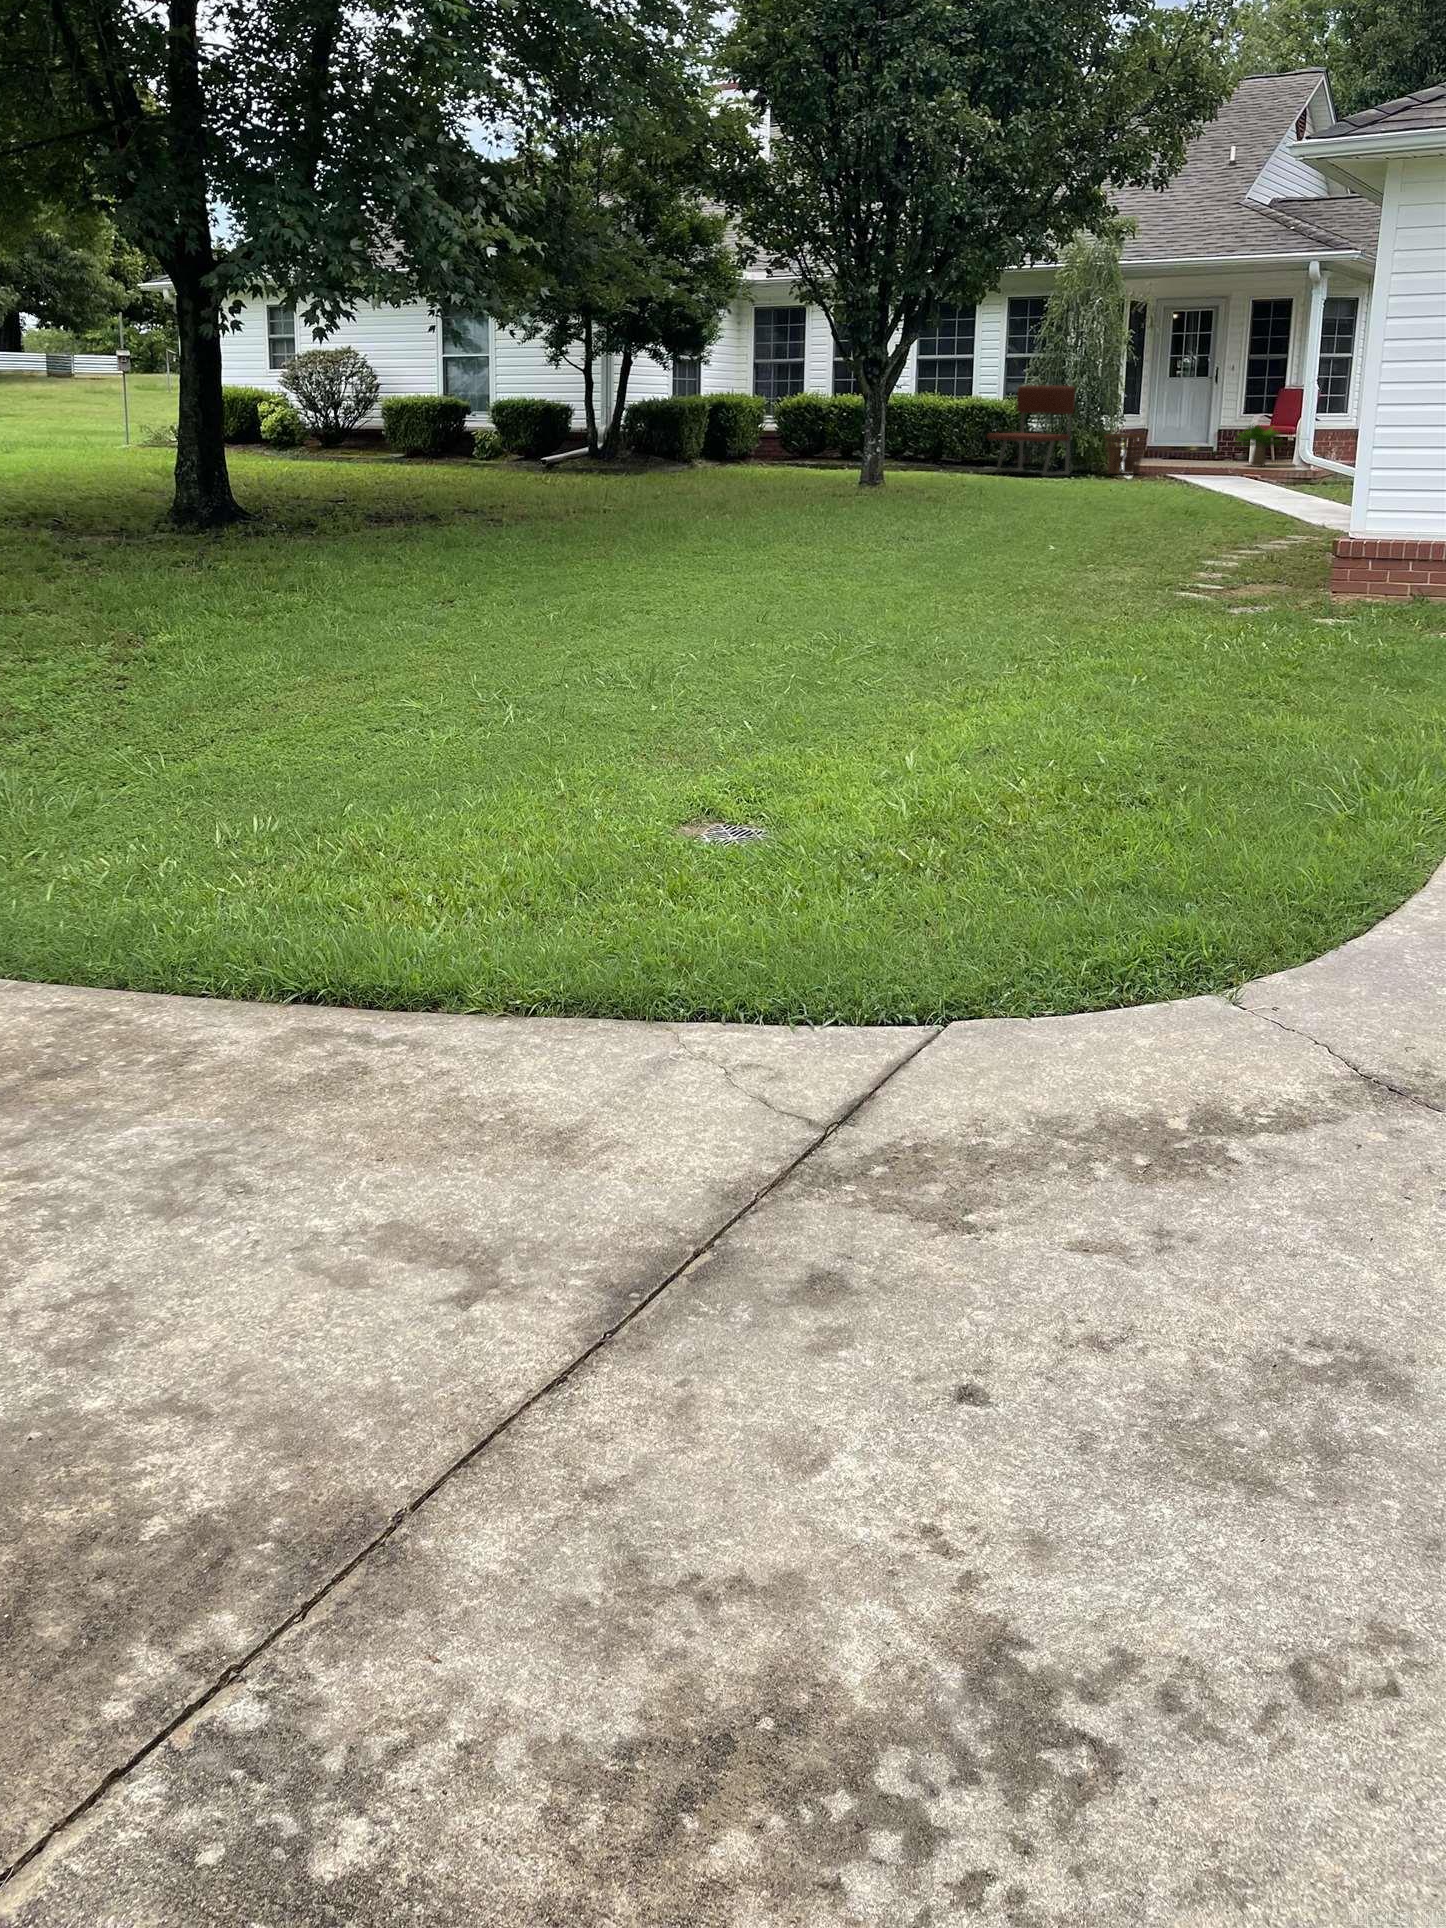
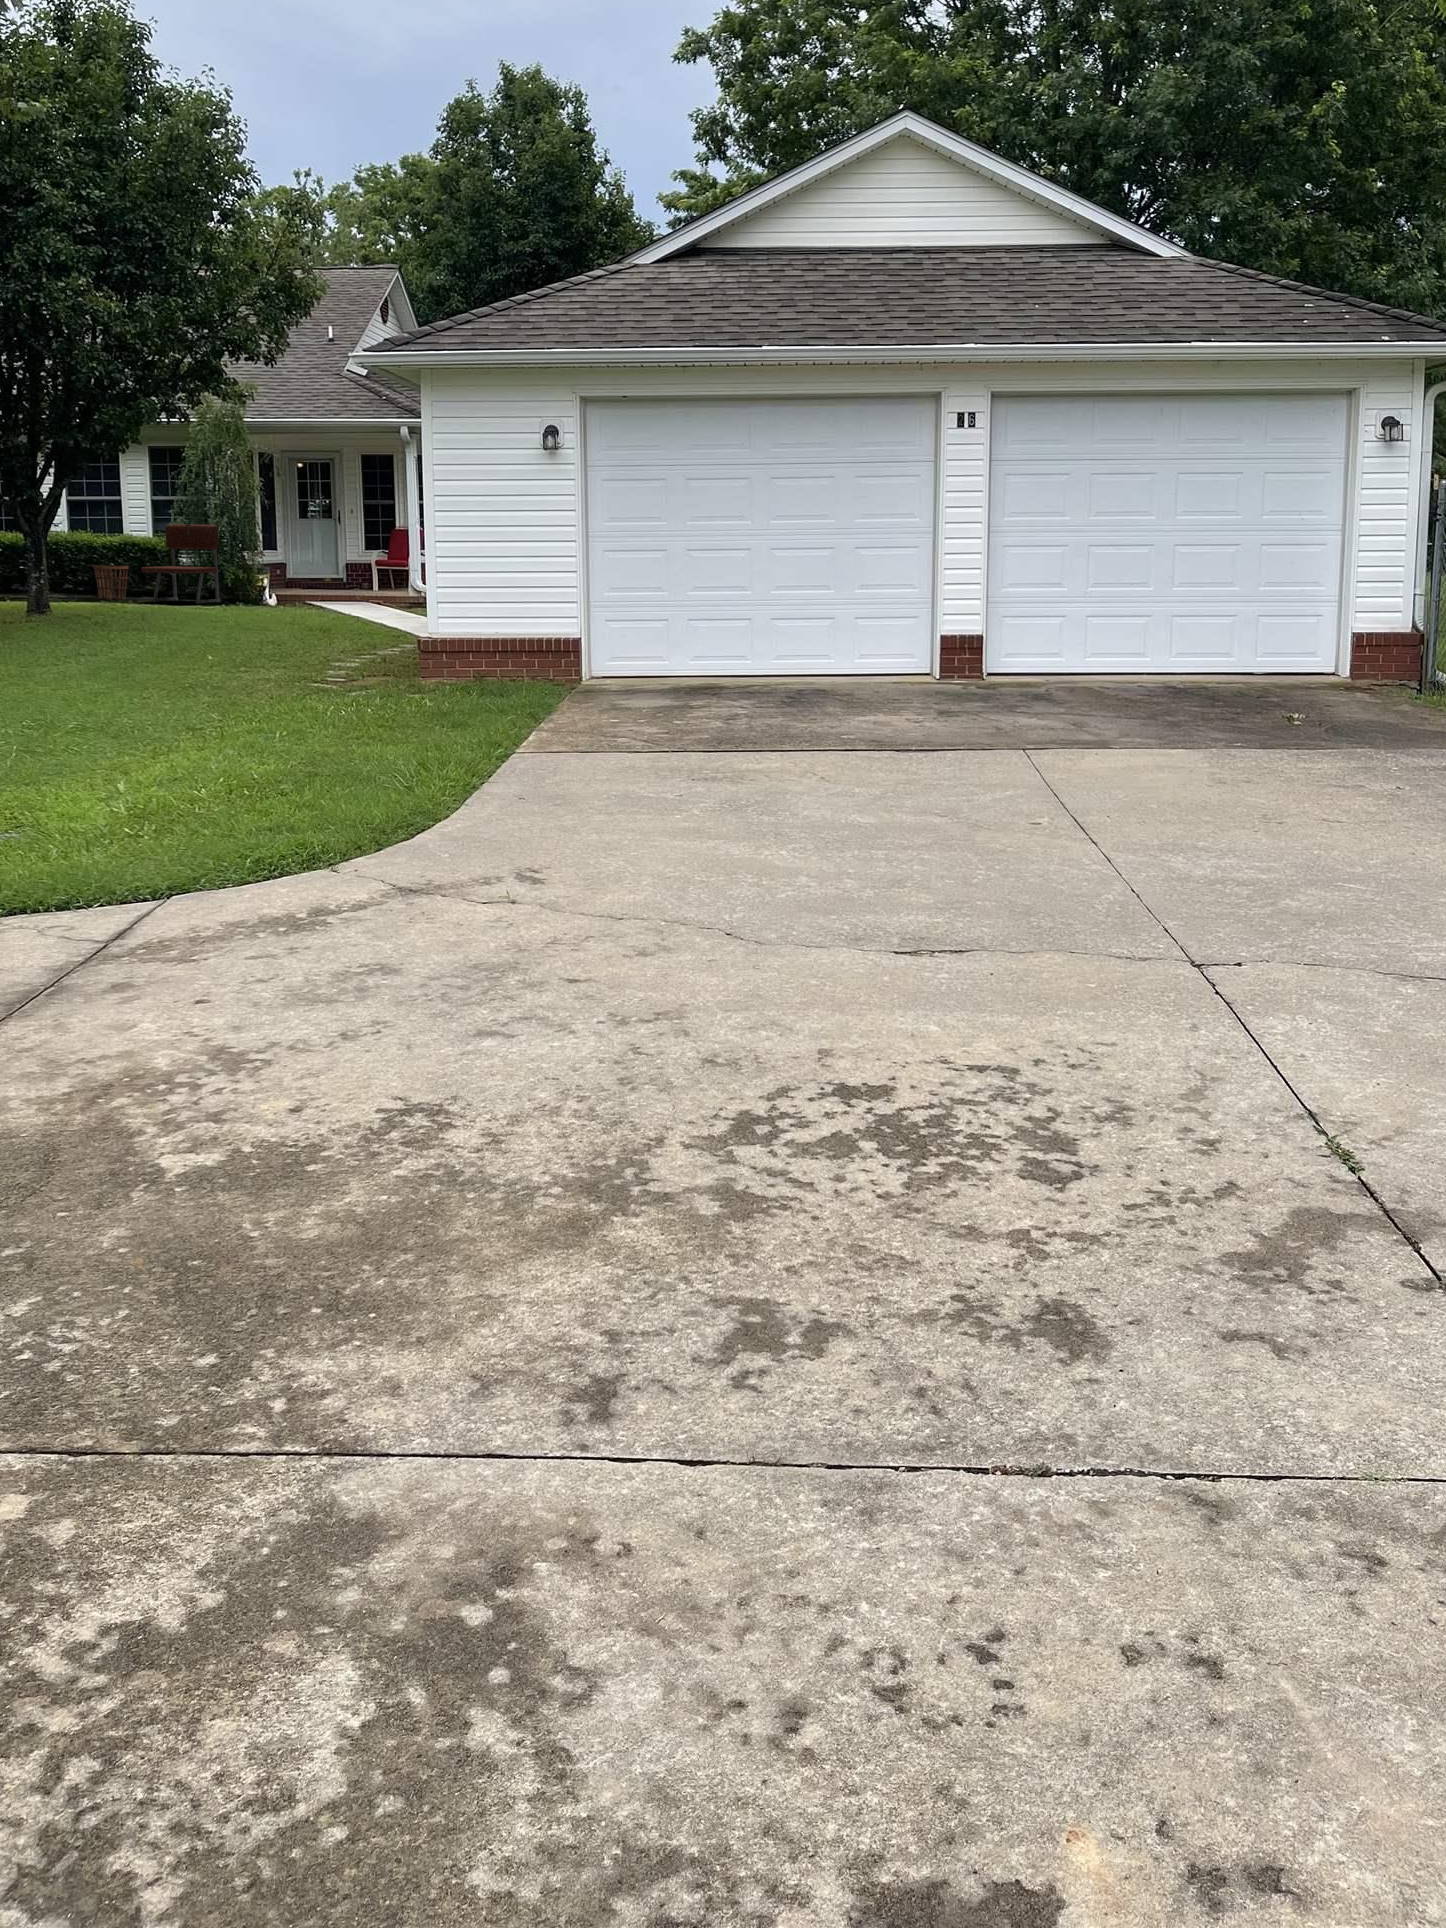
potted plant: present [1238,425,1281,467] -> none [356,556,402,593]
basket: present [1105,434,1145,474] -> present [93,565,129,600]

